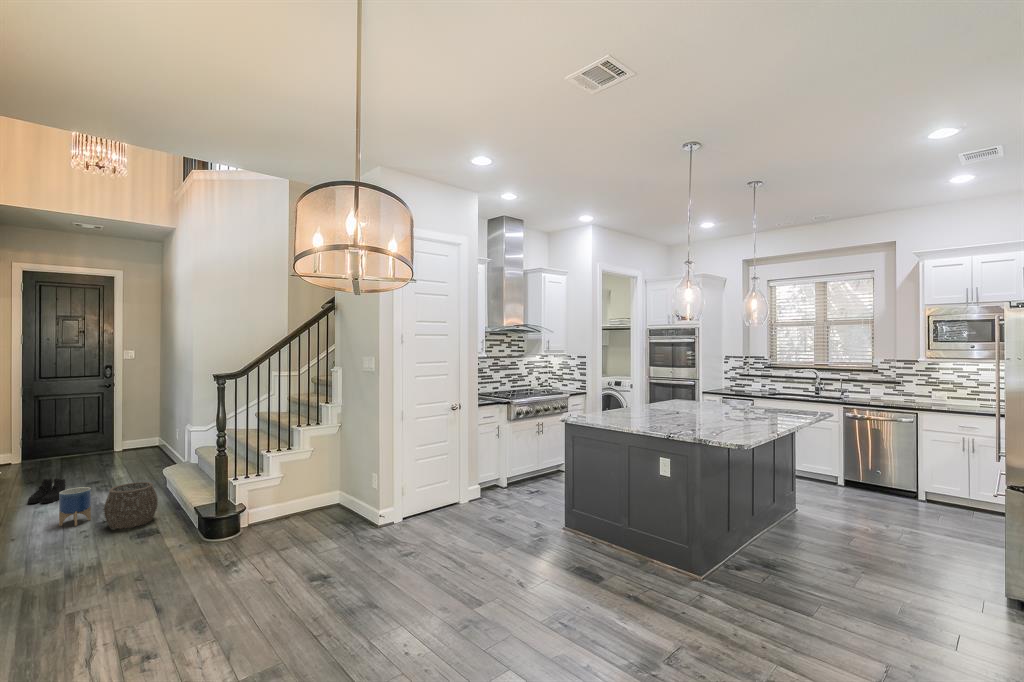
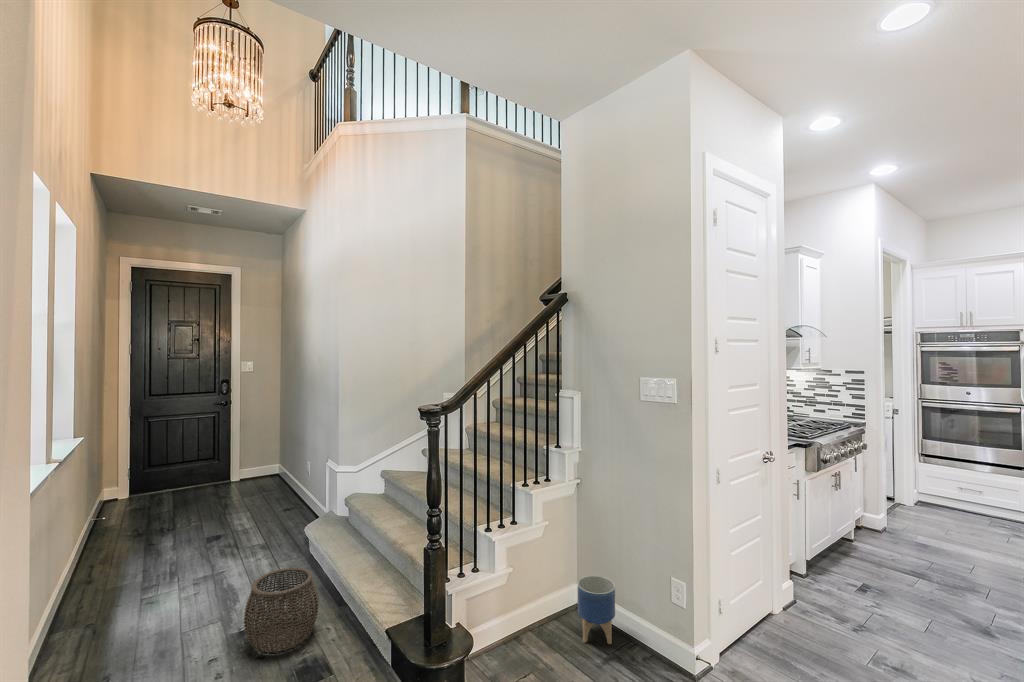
boots: present [27,479,66,504] -> none [134,543,183,582]
planter: present [59,487,91,526] -> present [578,576,615,644]

